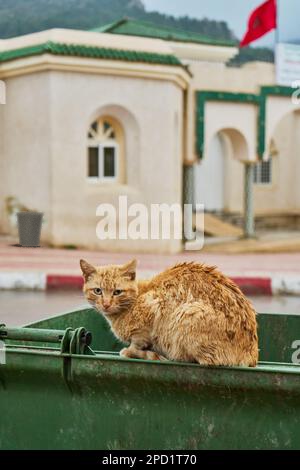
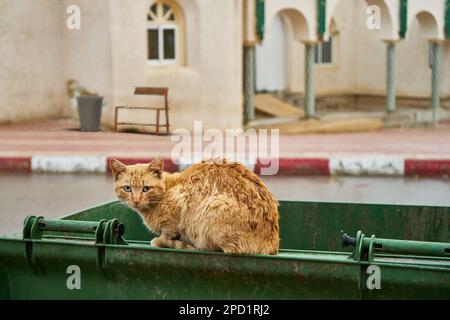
bench: none [53,203,109,252] -> present [114,86,170,135]

